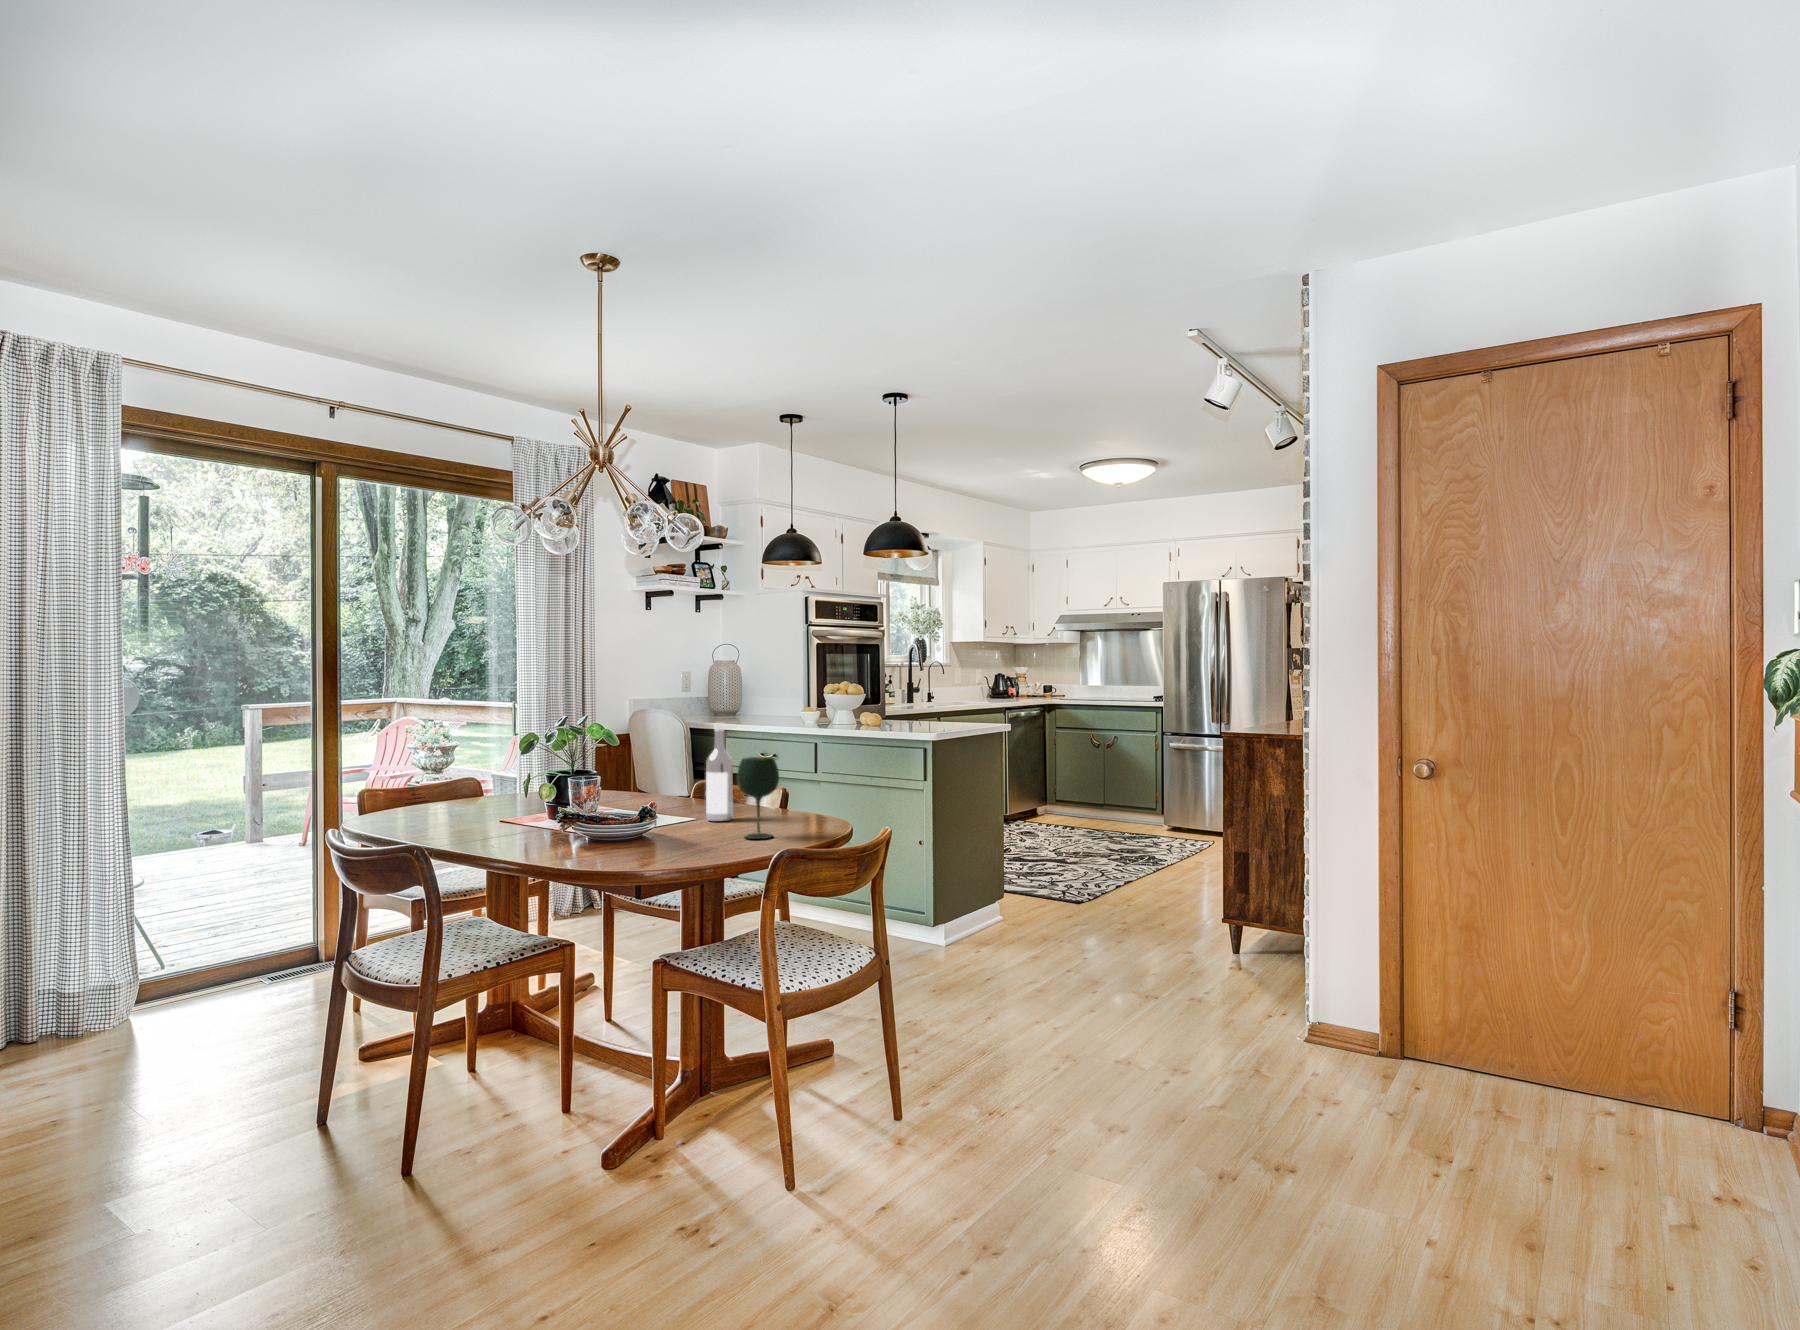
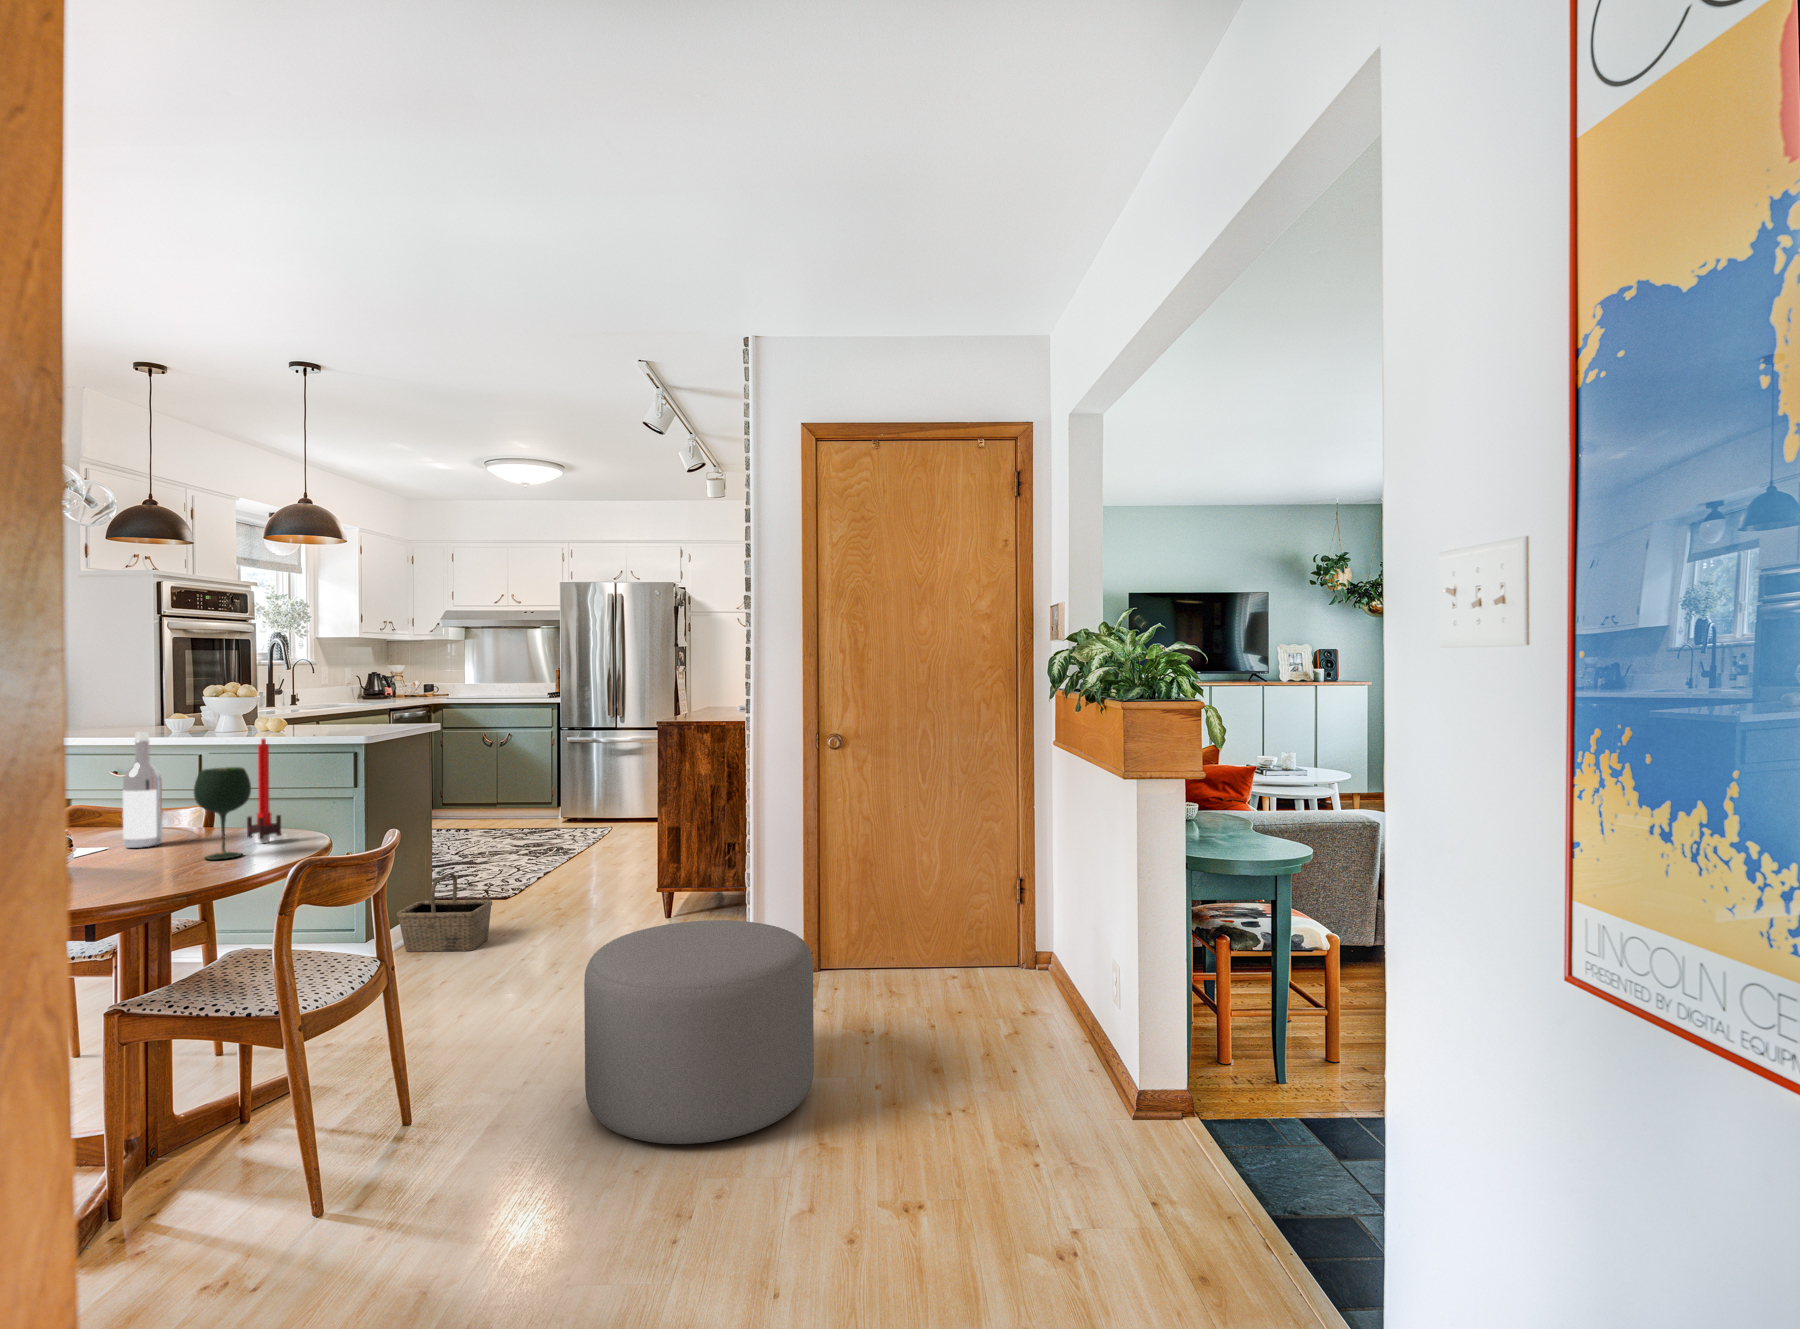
candle: none [786,732,811,828] -> present [247,739,281,843]
basket: none [961,873,1048,954] -> present [397,873,492,952]
ottoman: none [1053,968,1331,1248] -> present [584,920,814,1144]

